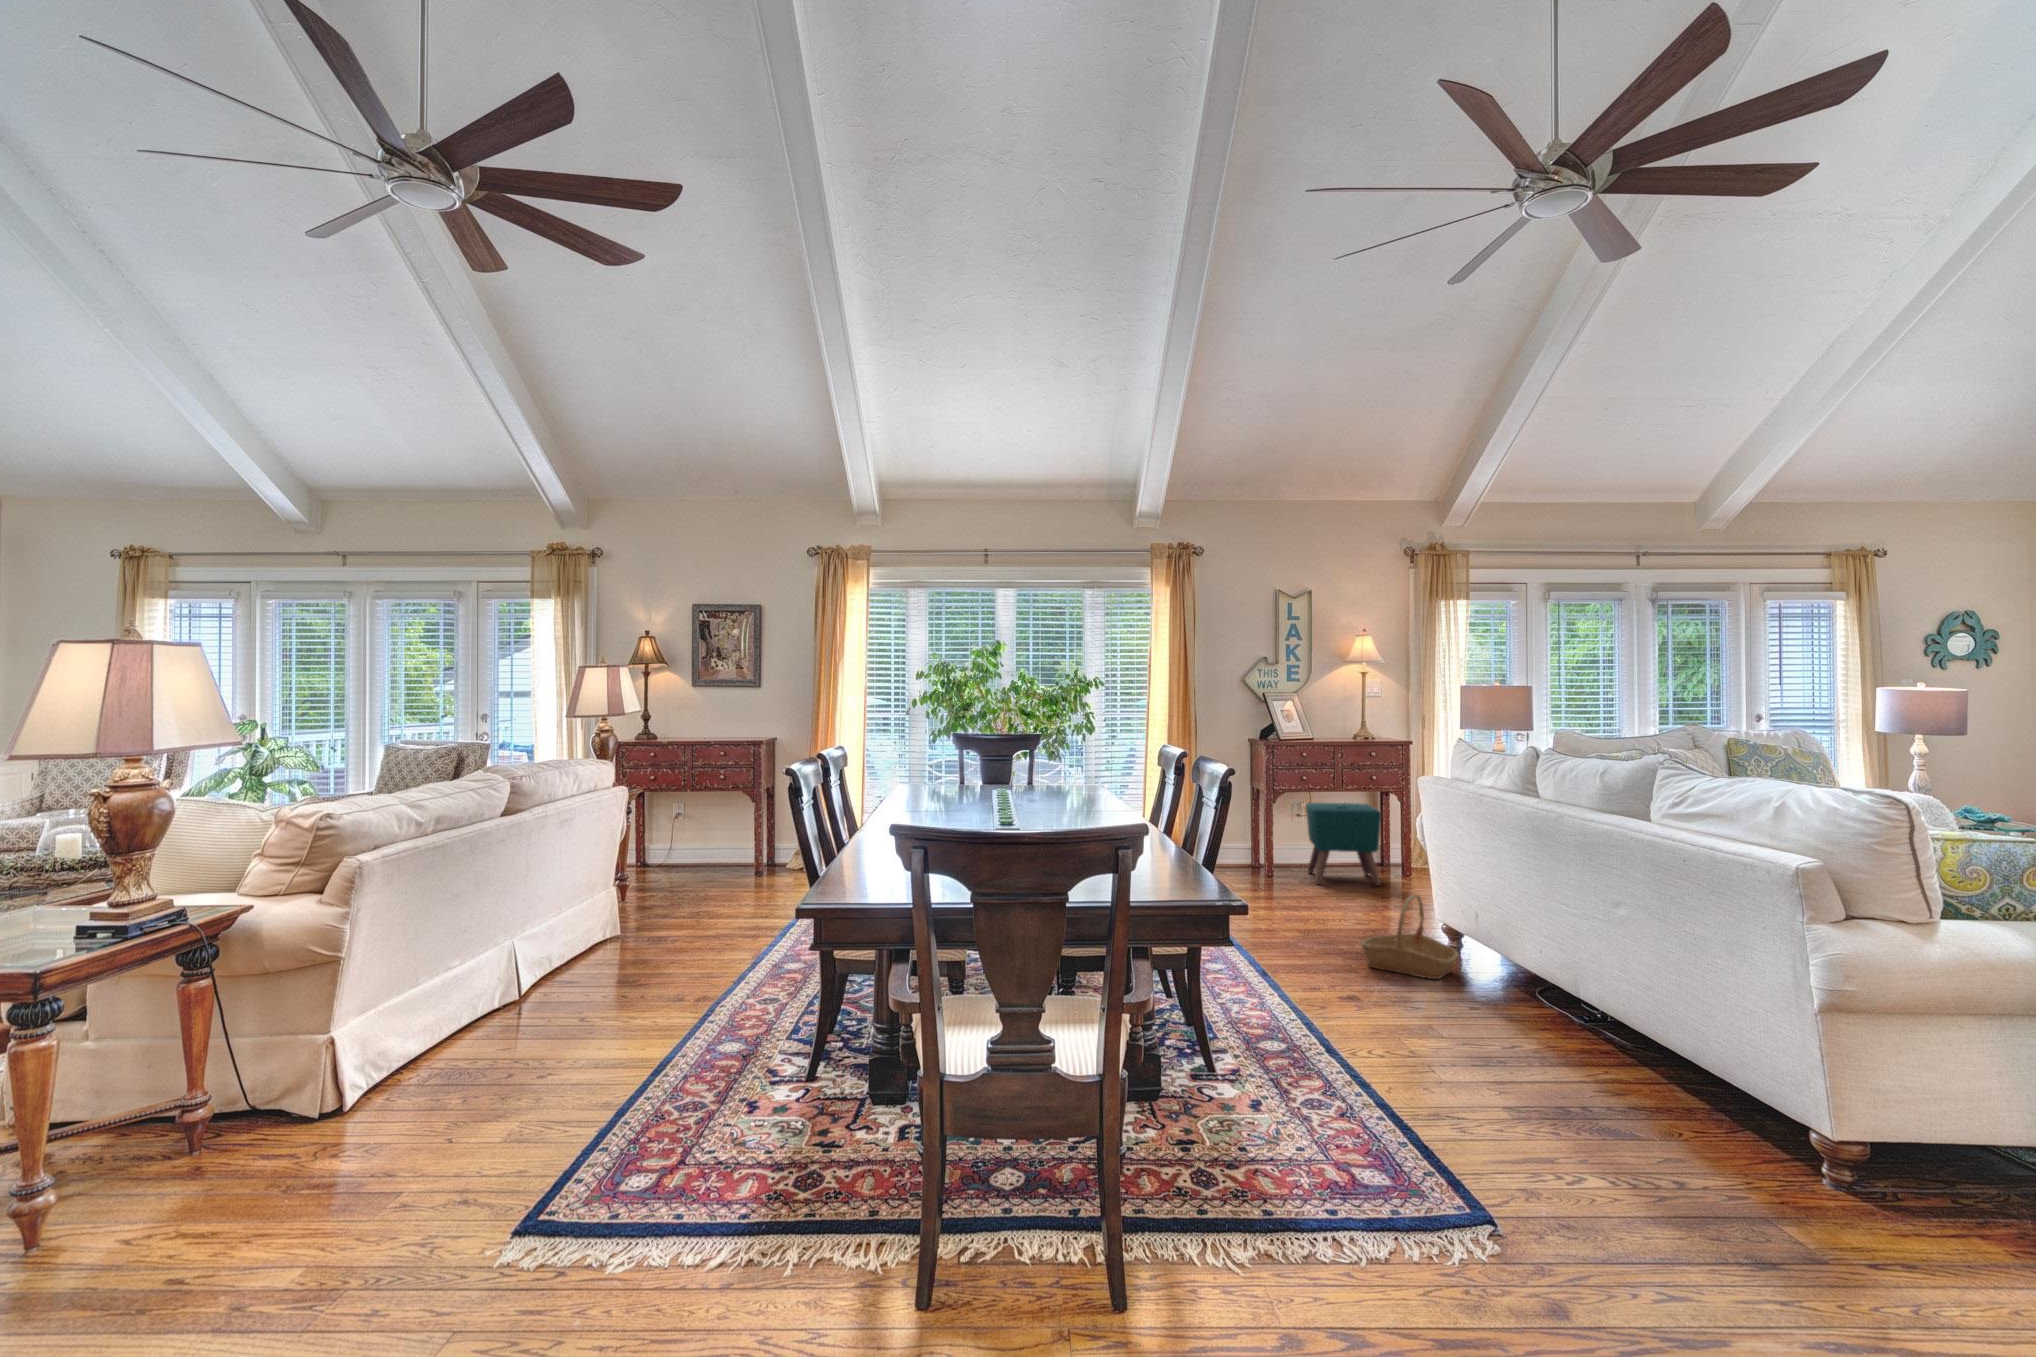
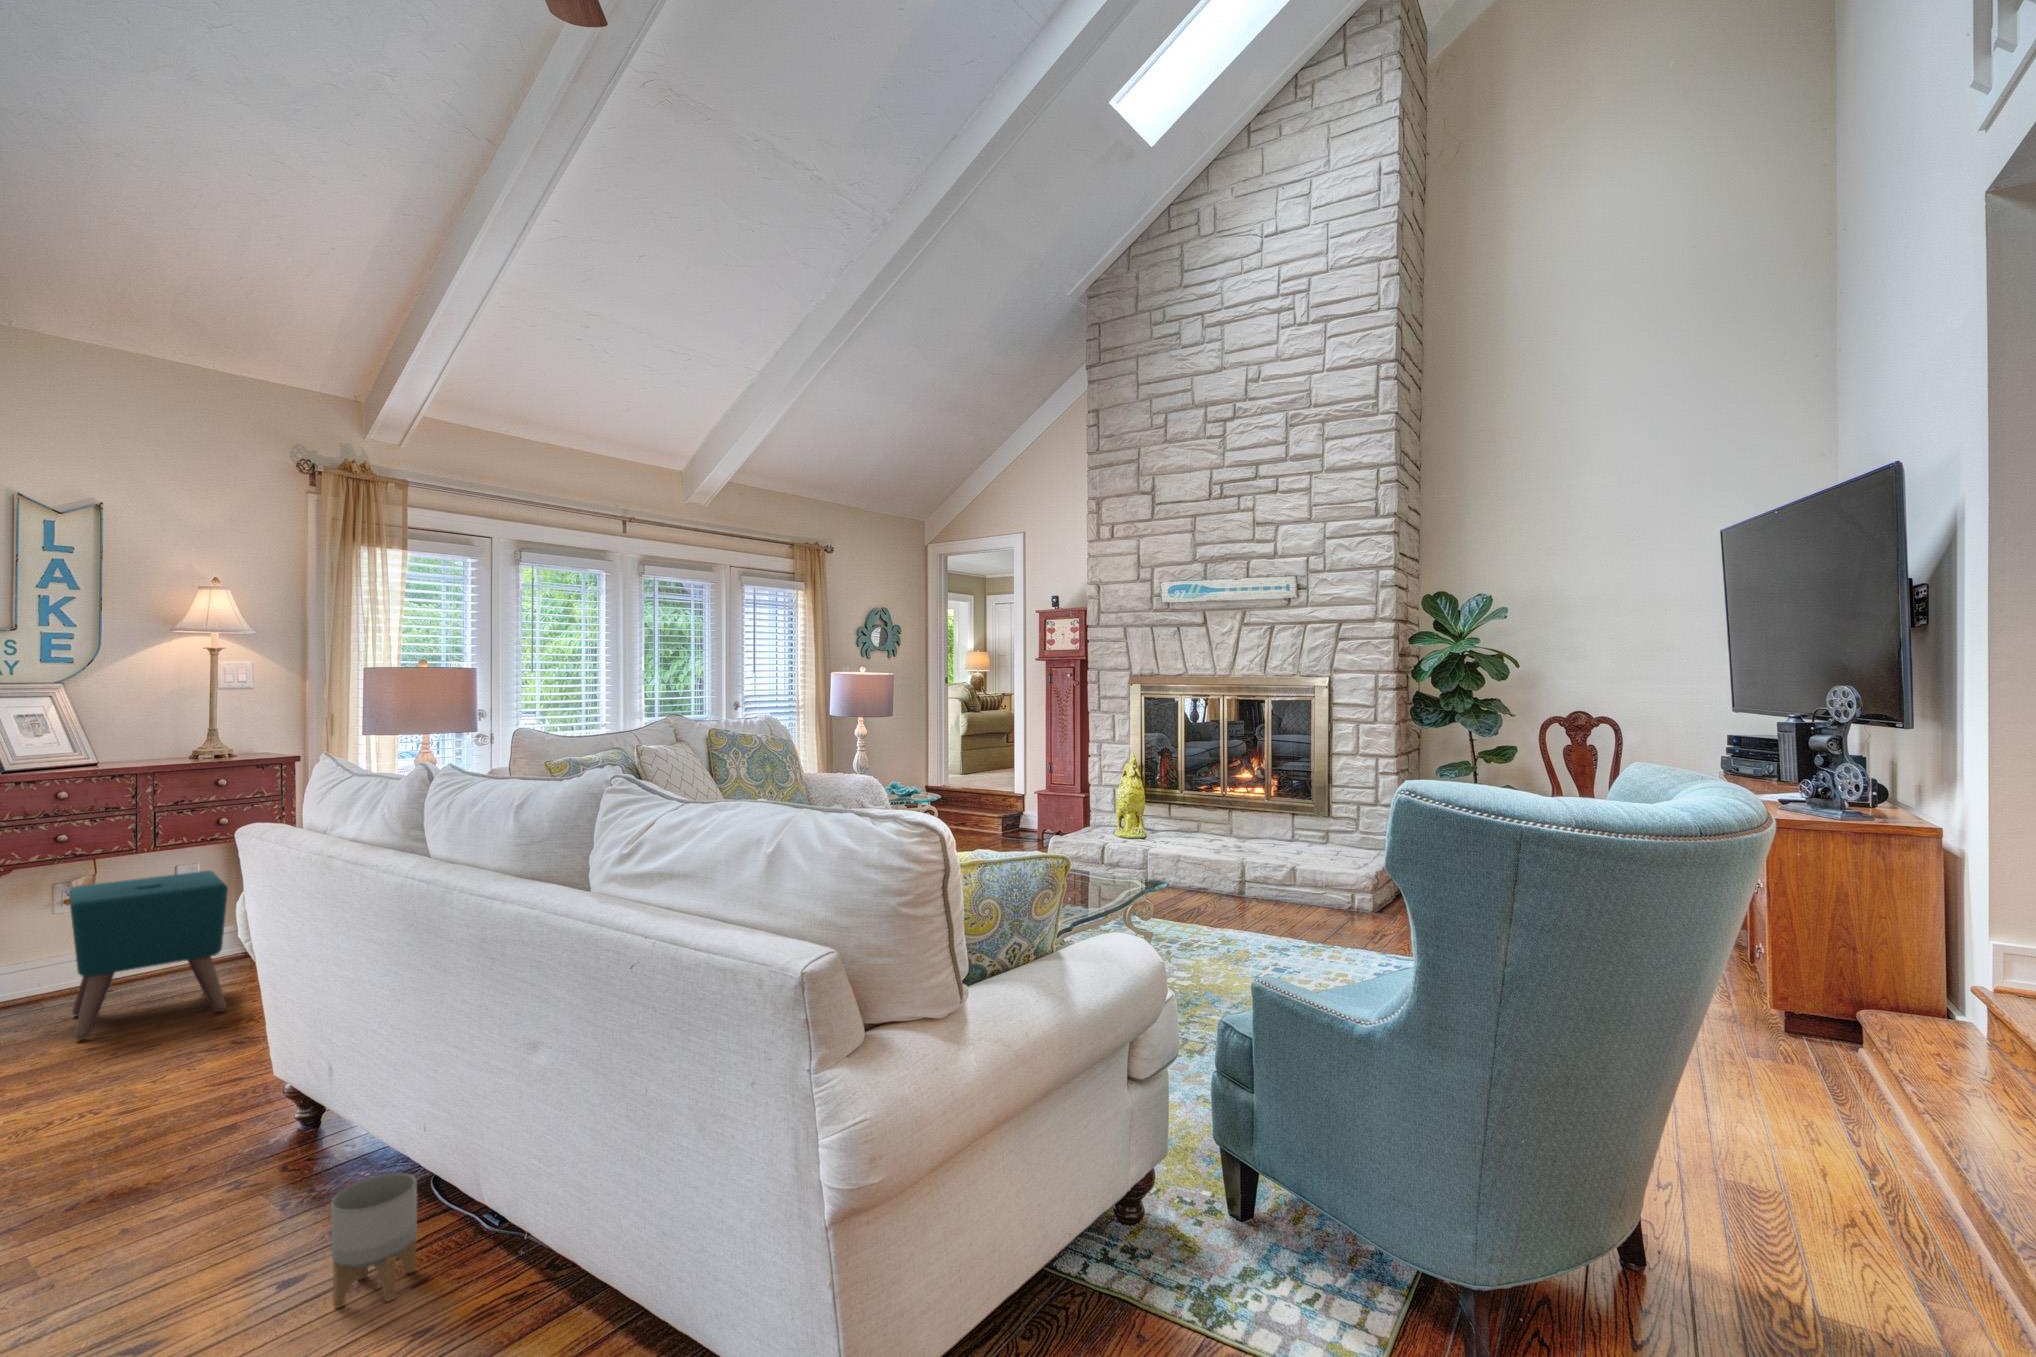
basket: present [1361,895,1458,979] -> none [68,1068,308,1259]
planter: none [1487,961,1530,1025] -> present [331,1173,417,1308]

